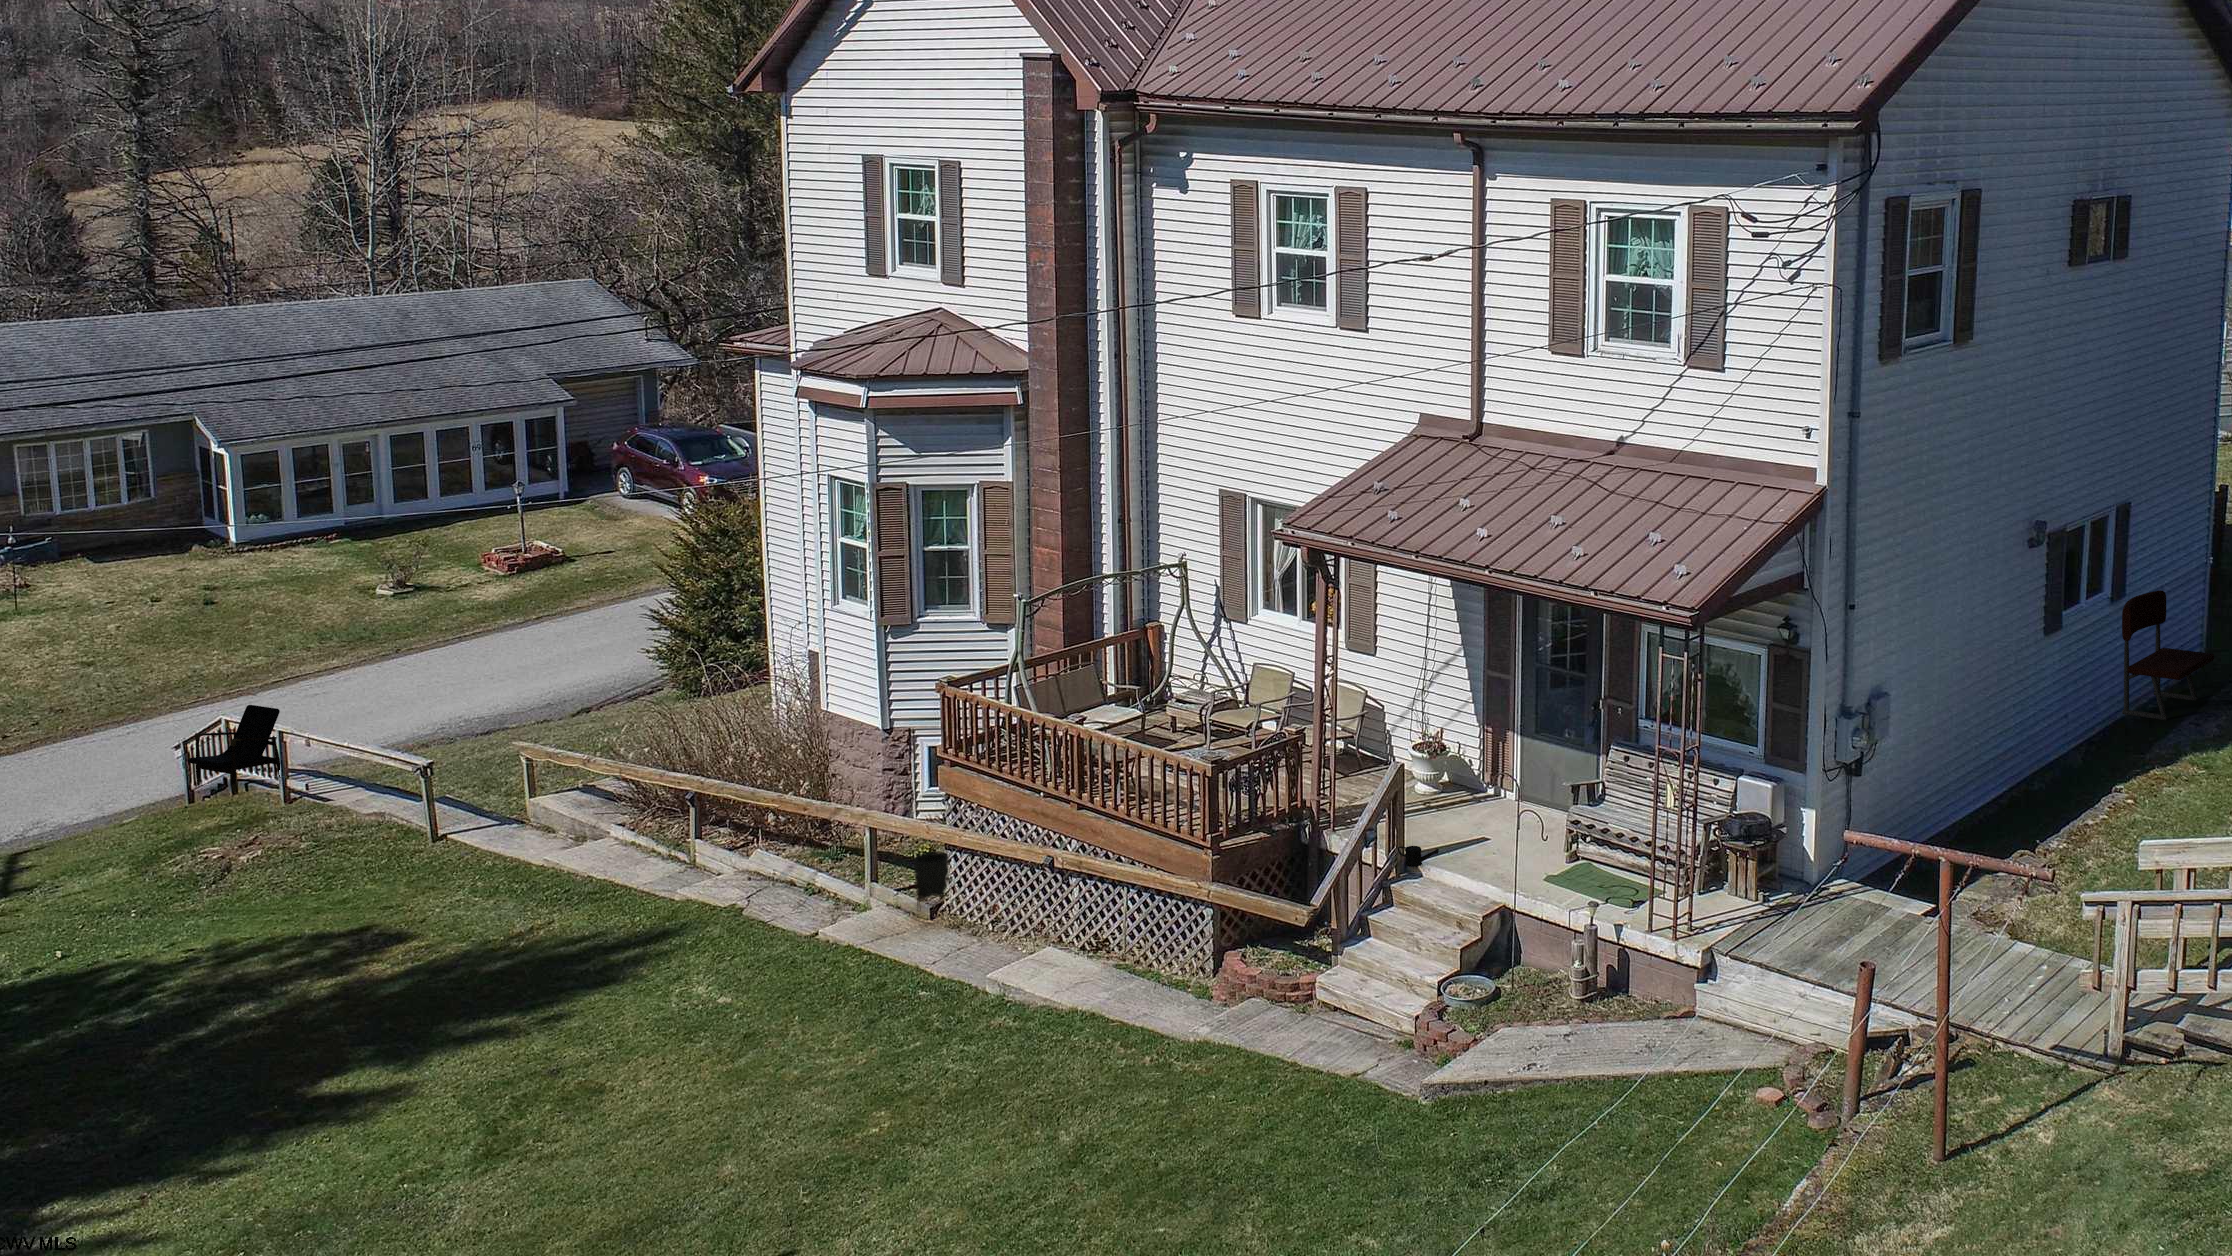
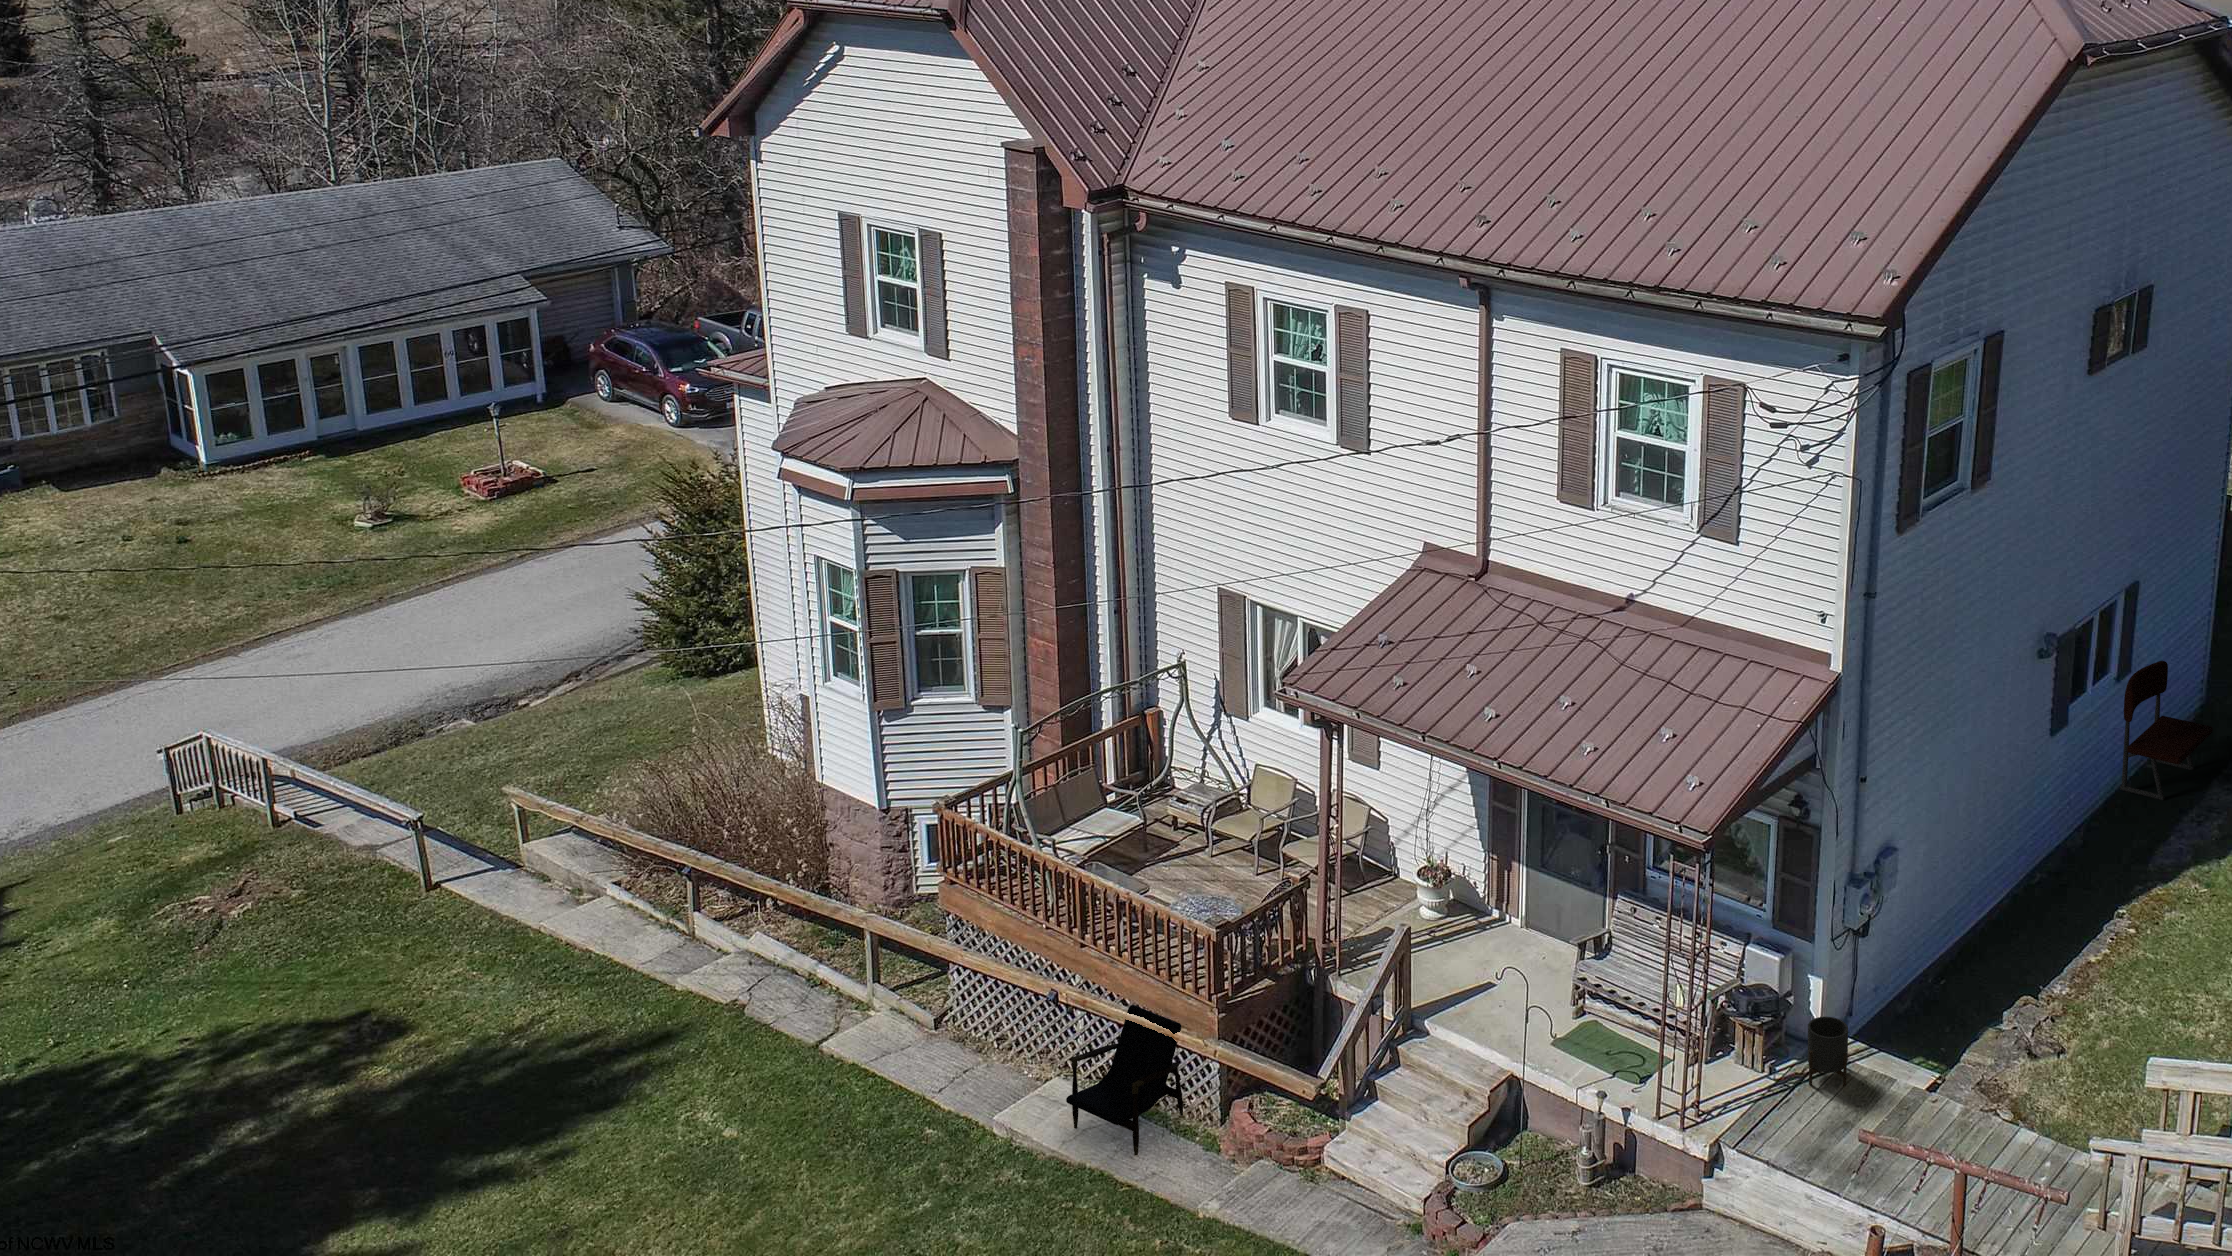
lounge chair: present [188,705,280,792] -> present [1066,1005,1183,1156]
watering can: present [1398,846,1439,867] -> none [1404,1008,1446,1031]
planter: present [914,852,949,909] -> present [1808,1017,1848,1086]

